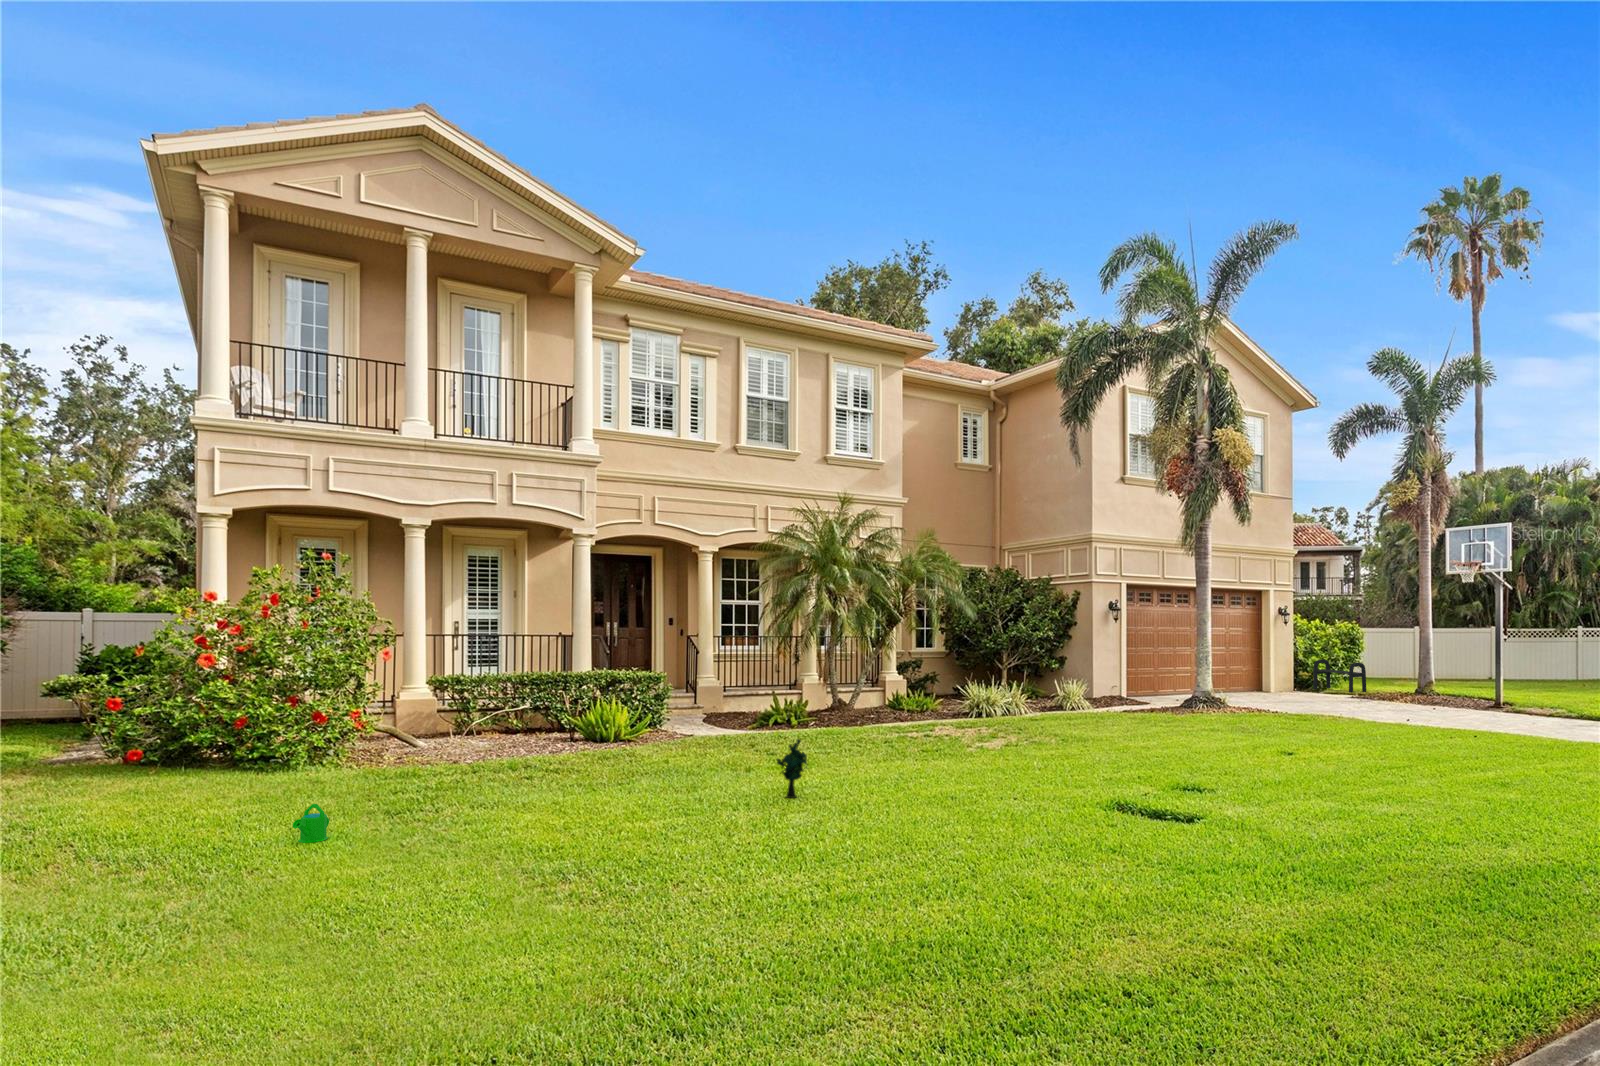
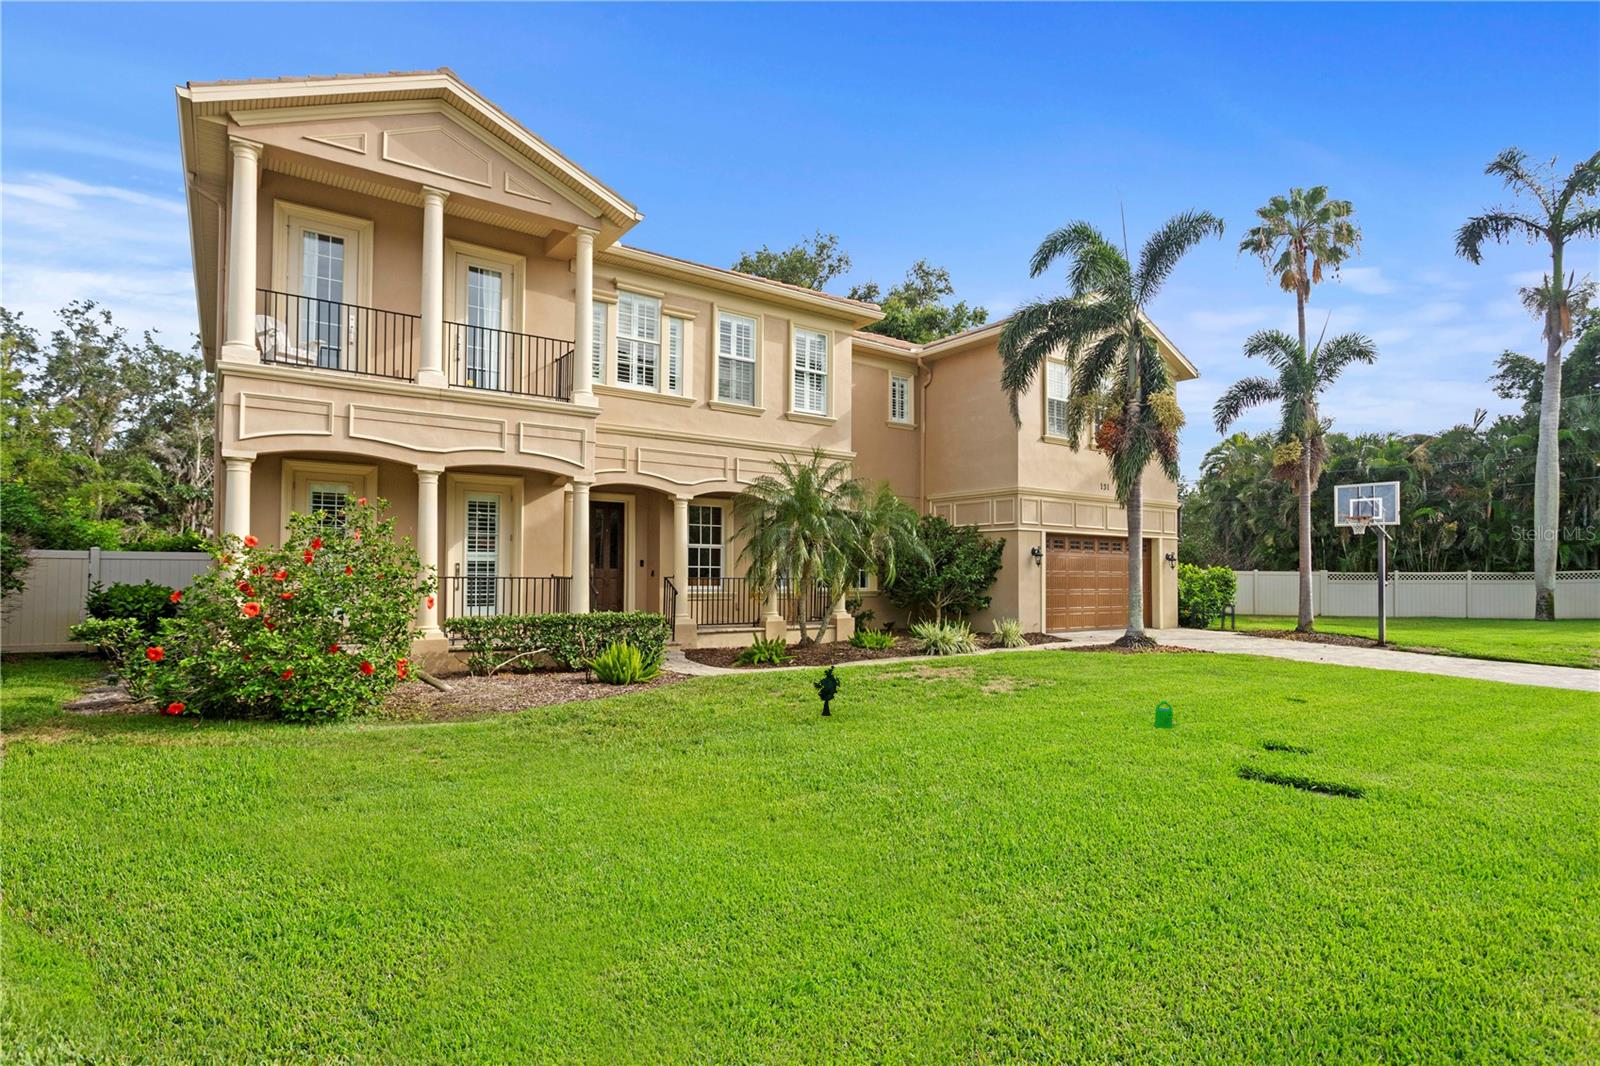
watering can: present [293,804,329,843] -> present [1154,701,1173,728]

